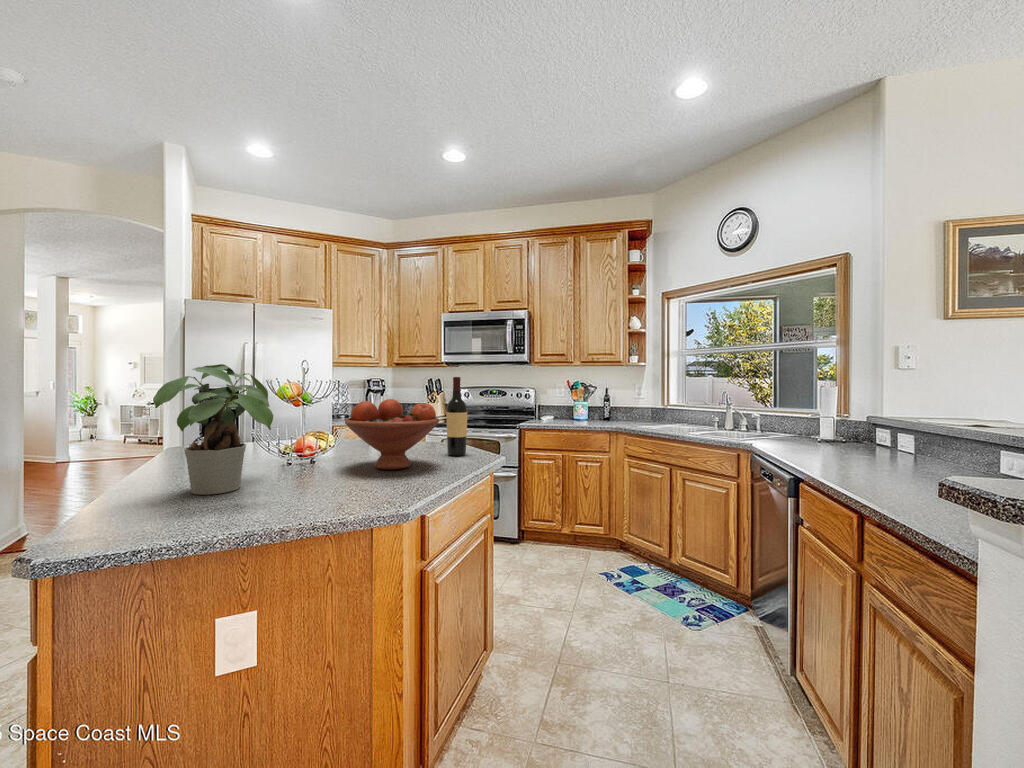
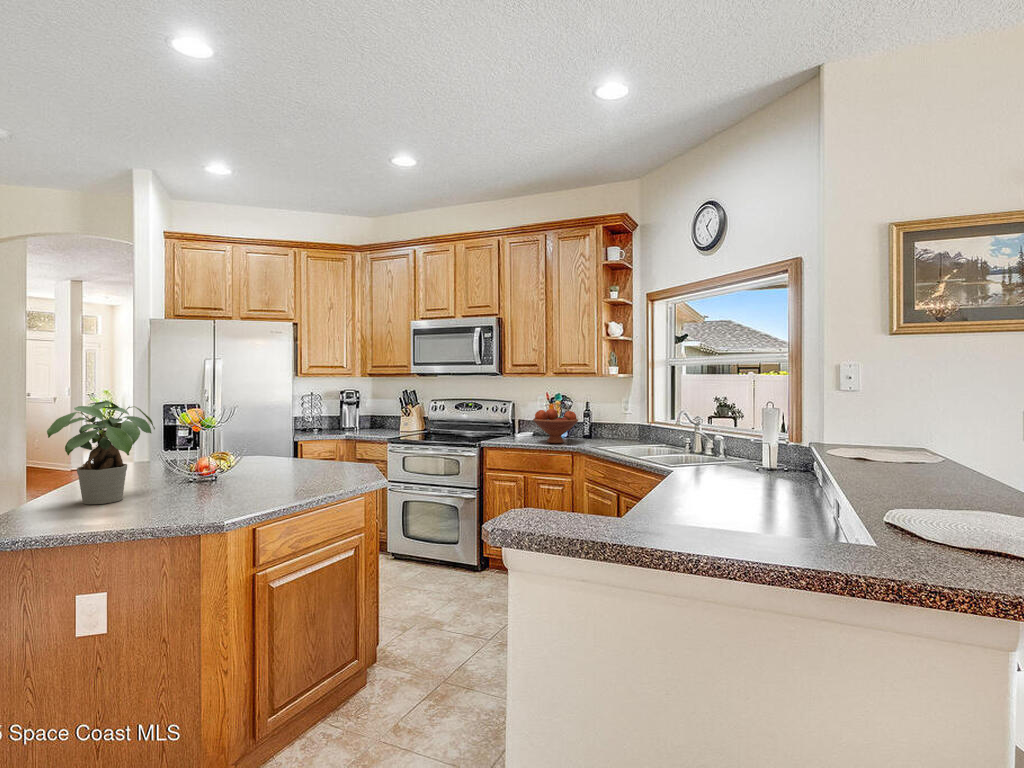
wine bottle: present [446,377,467,456] -> none [332,402,352,477]
fruit bowl: present [345,399,439,470] -> present [533,409,578,443]

